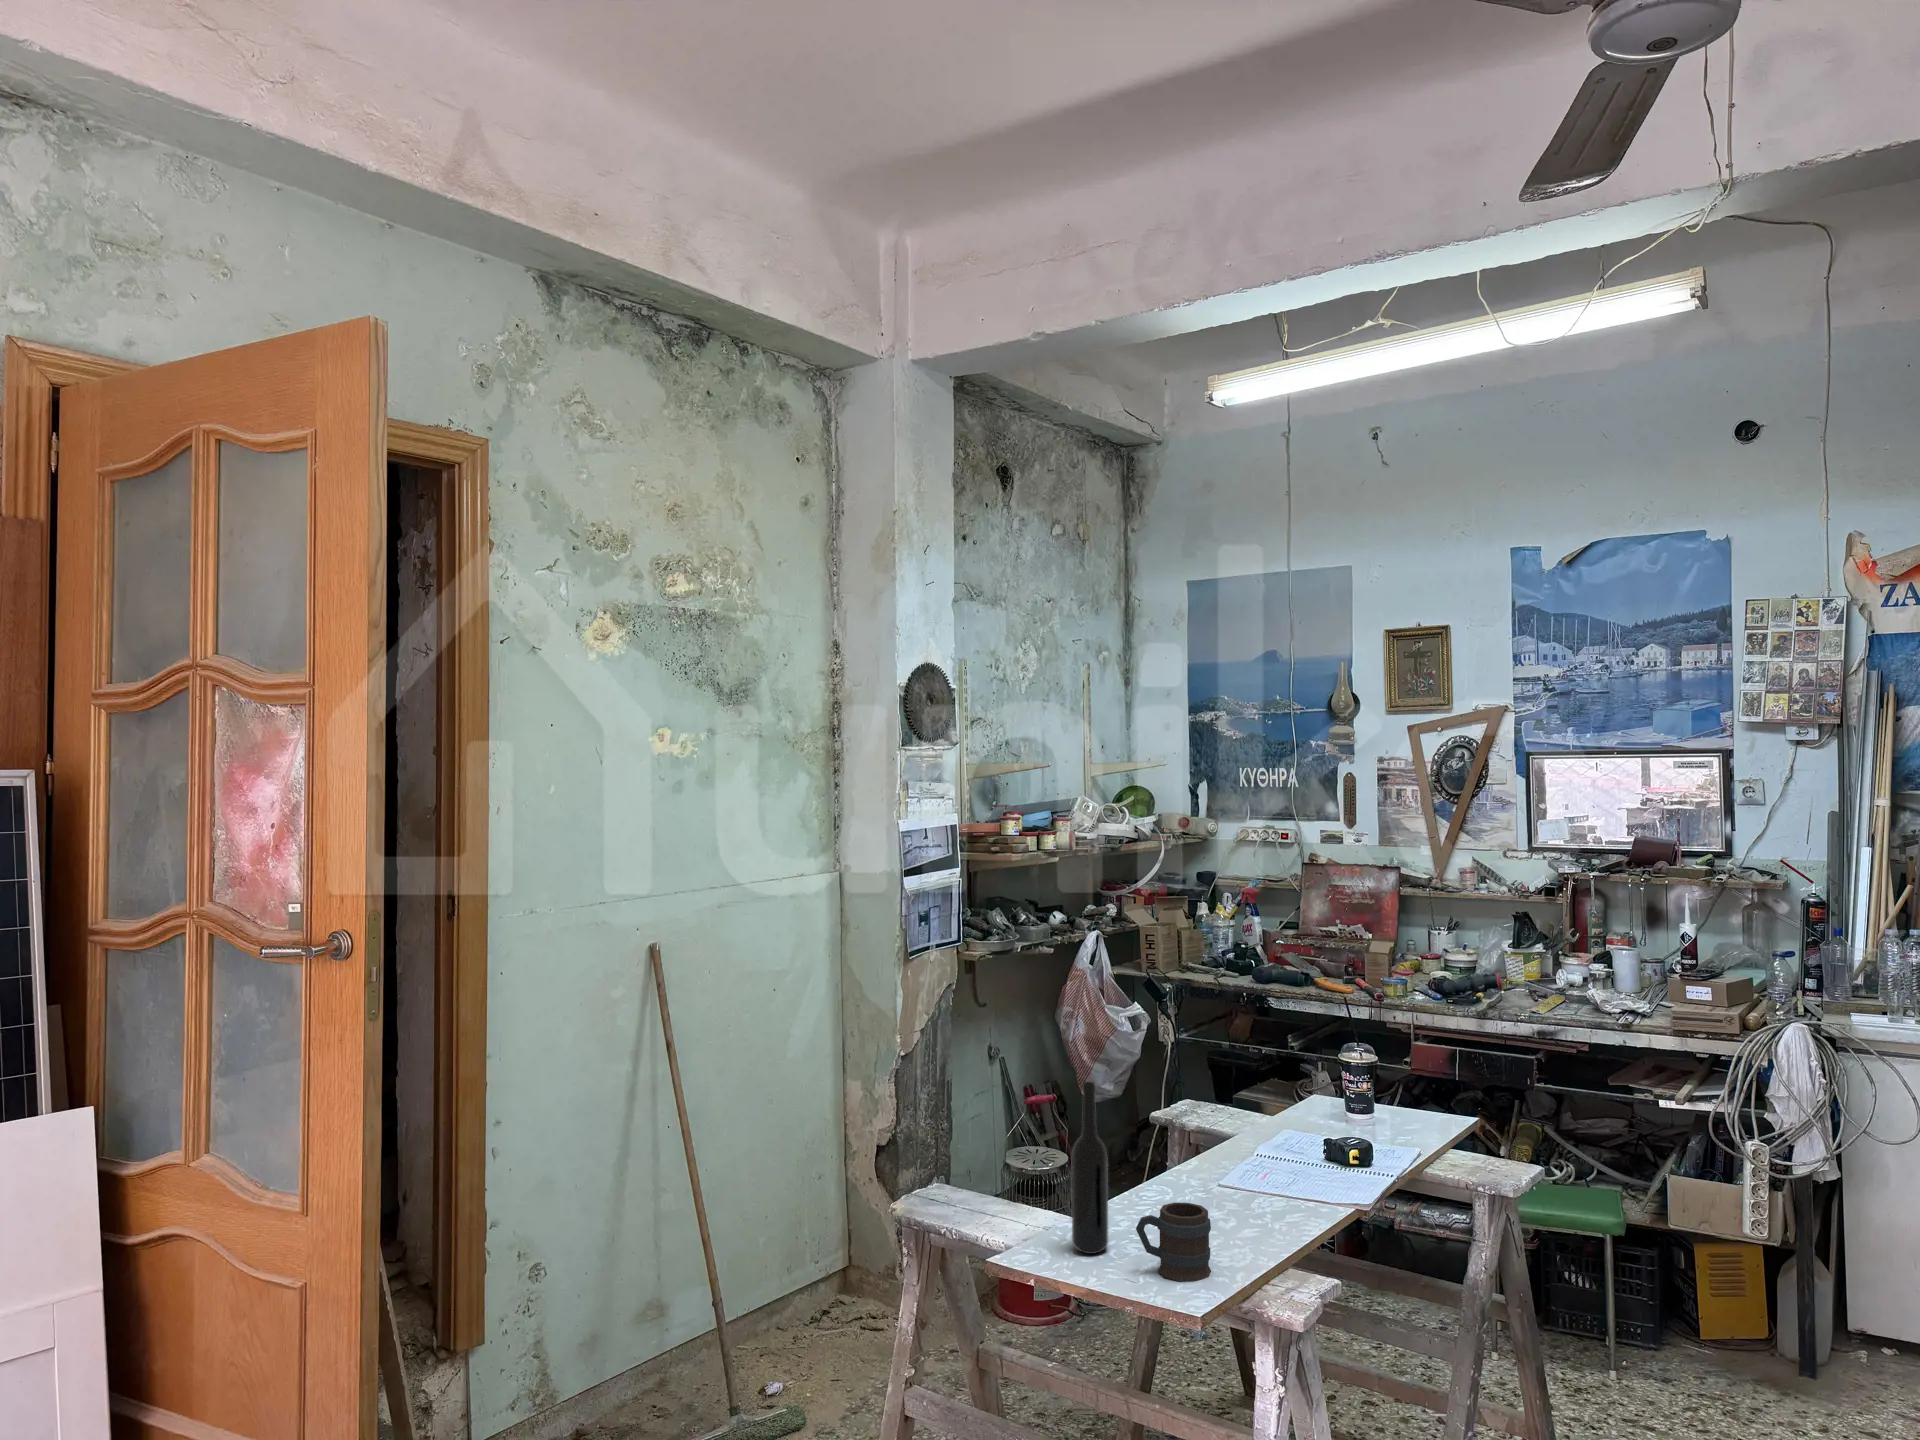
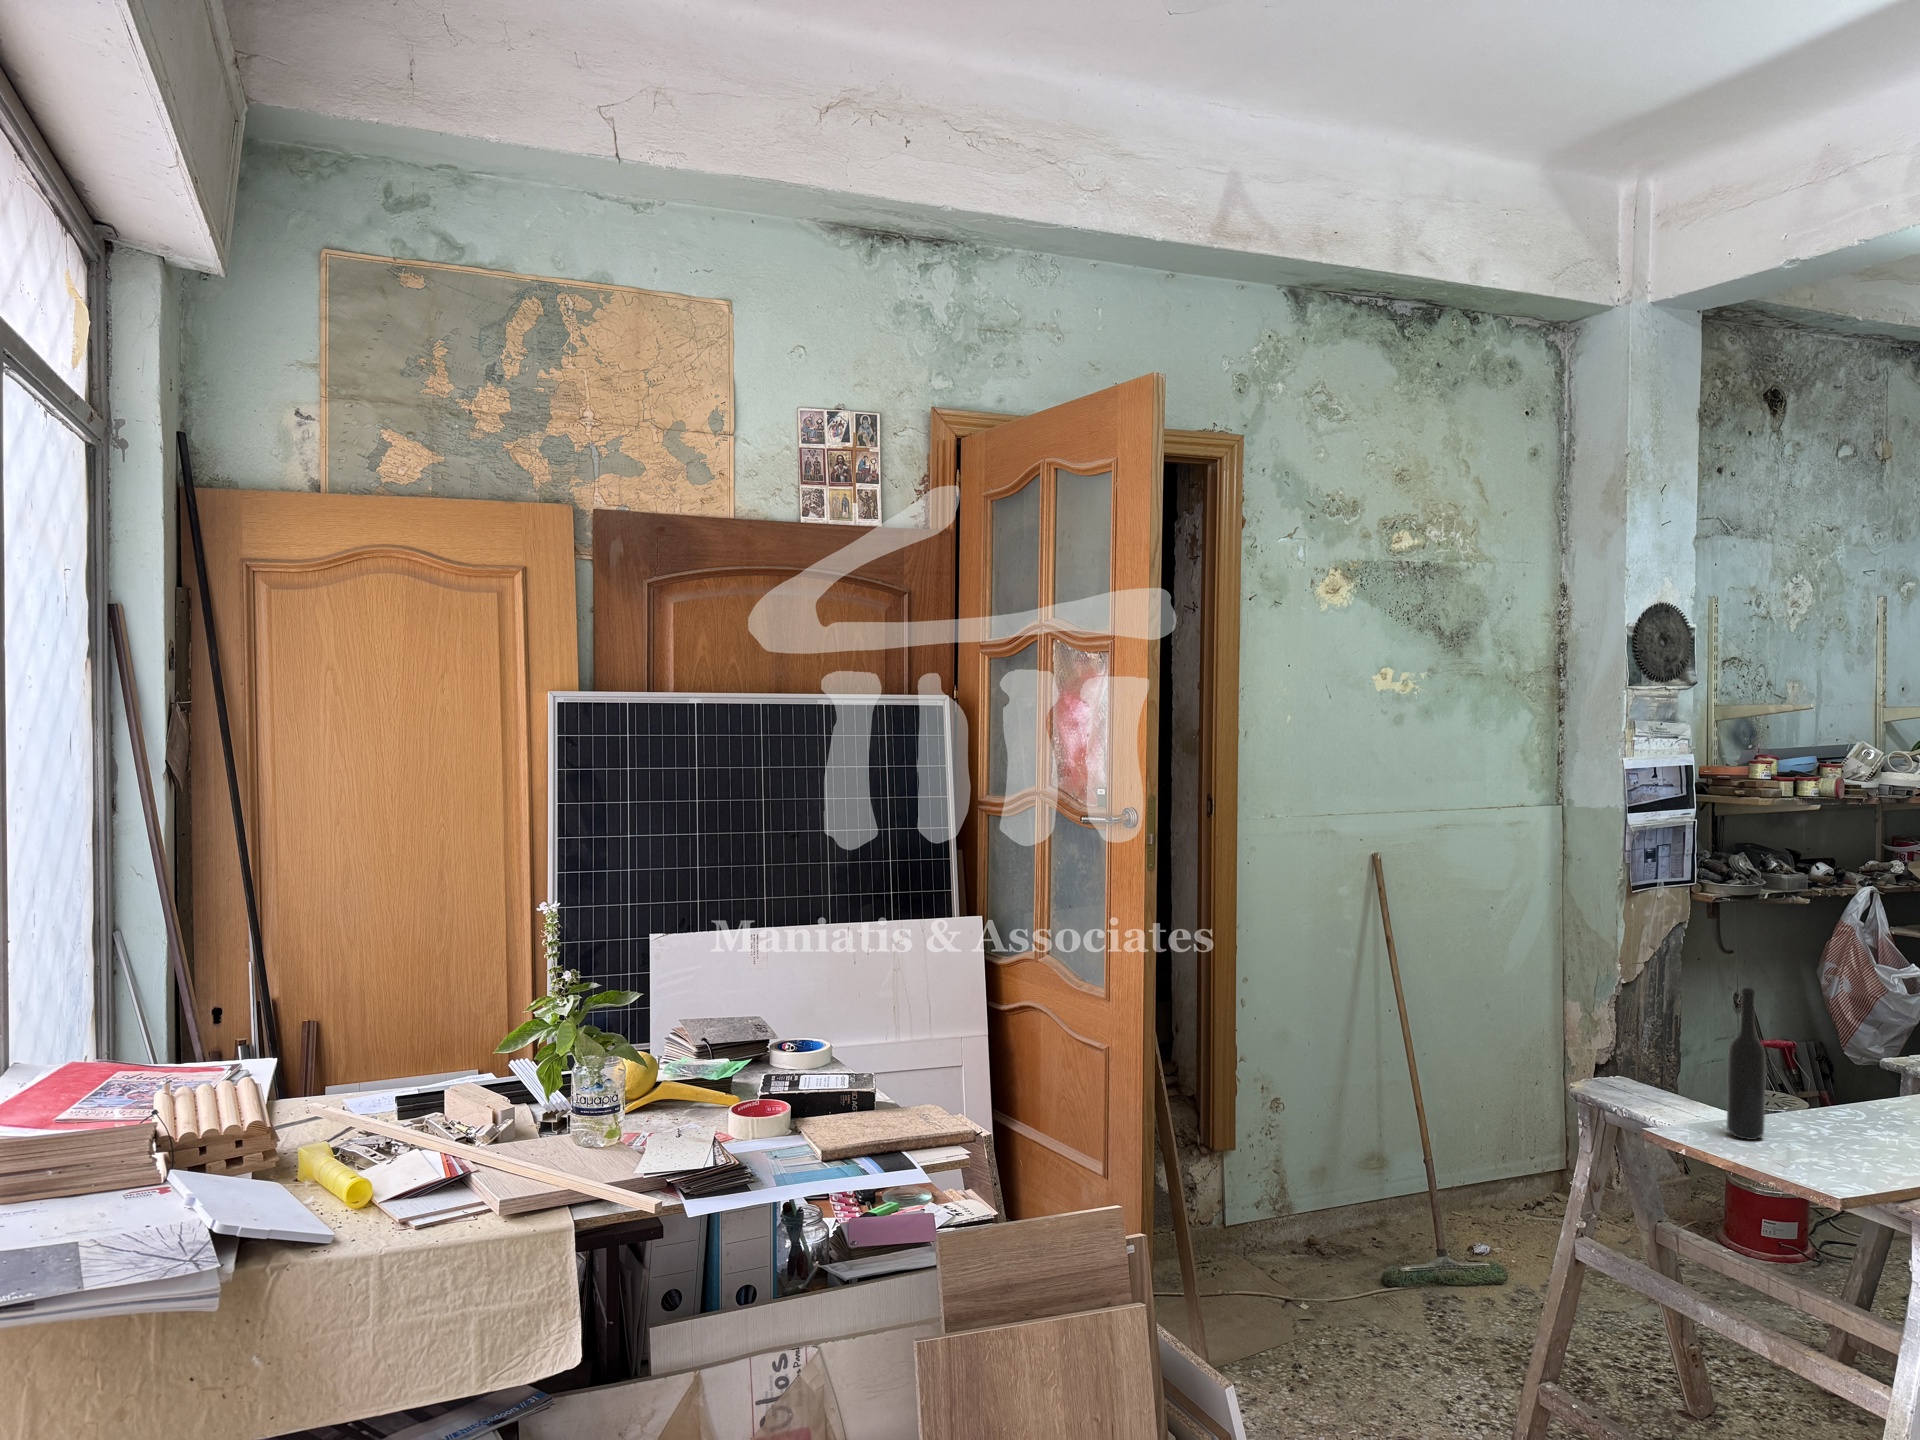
mug: present [1136,1202,1211,1282] -> none [1783,1103,1864,1172]

